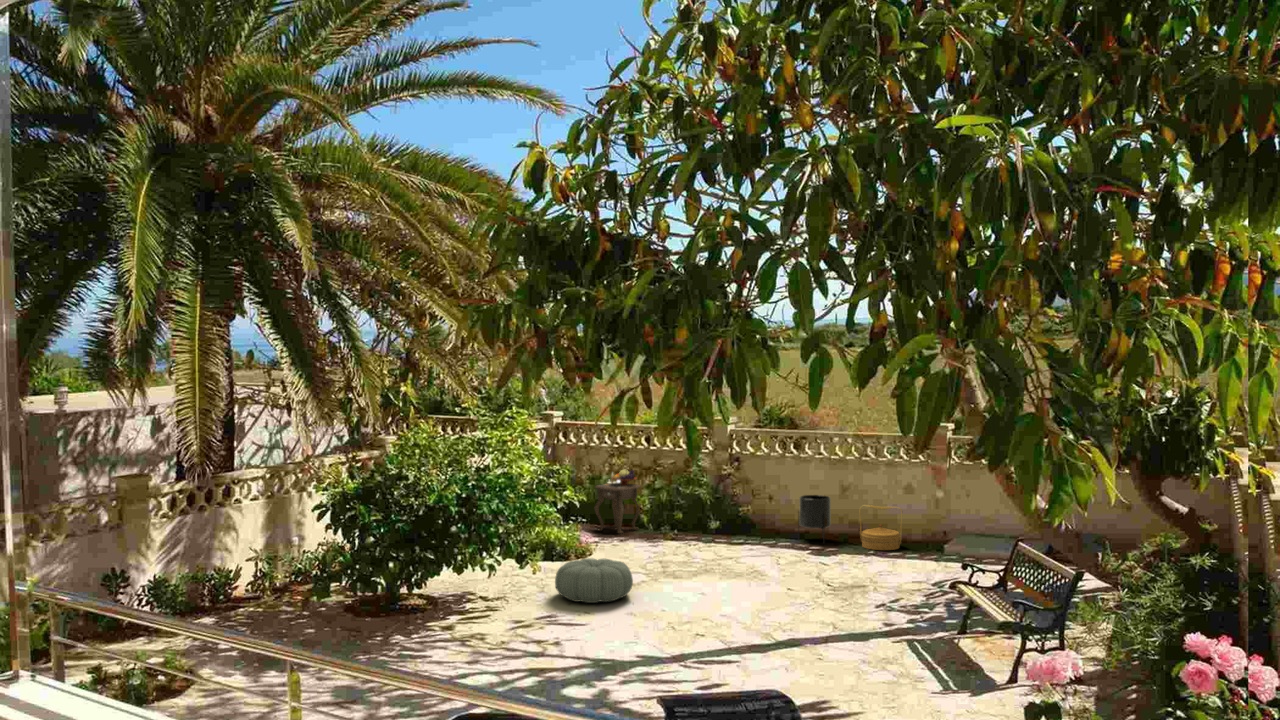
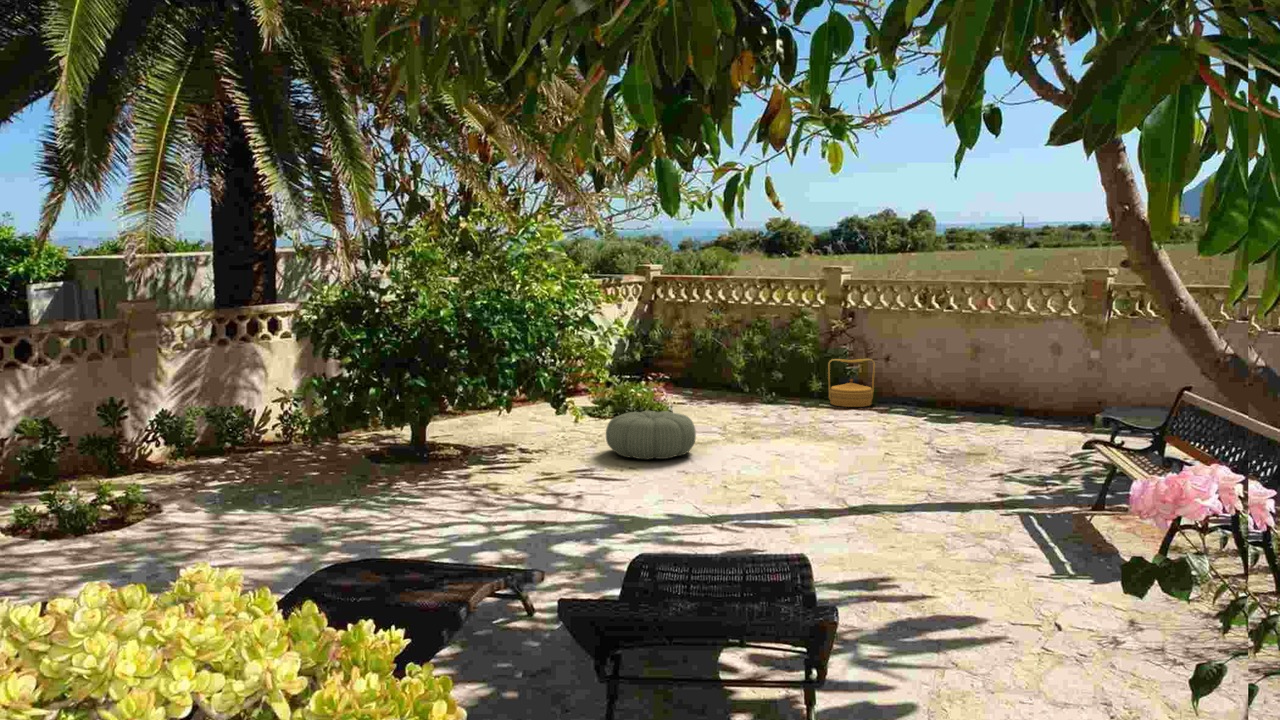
side table: present [595,470,640,534] -> none [689,324,741,397]
planter: present [798,495,831,539] -> none [919,356,959,411]
woven basket: present [859,505,902,550] -> present [828,359,875,407]

